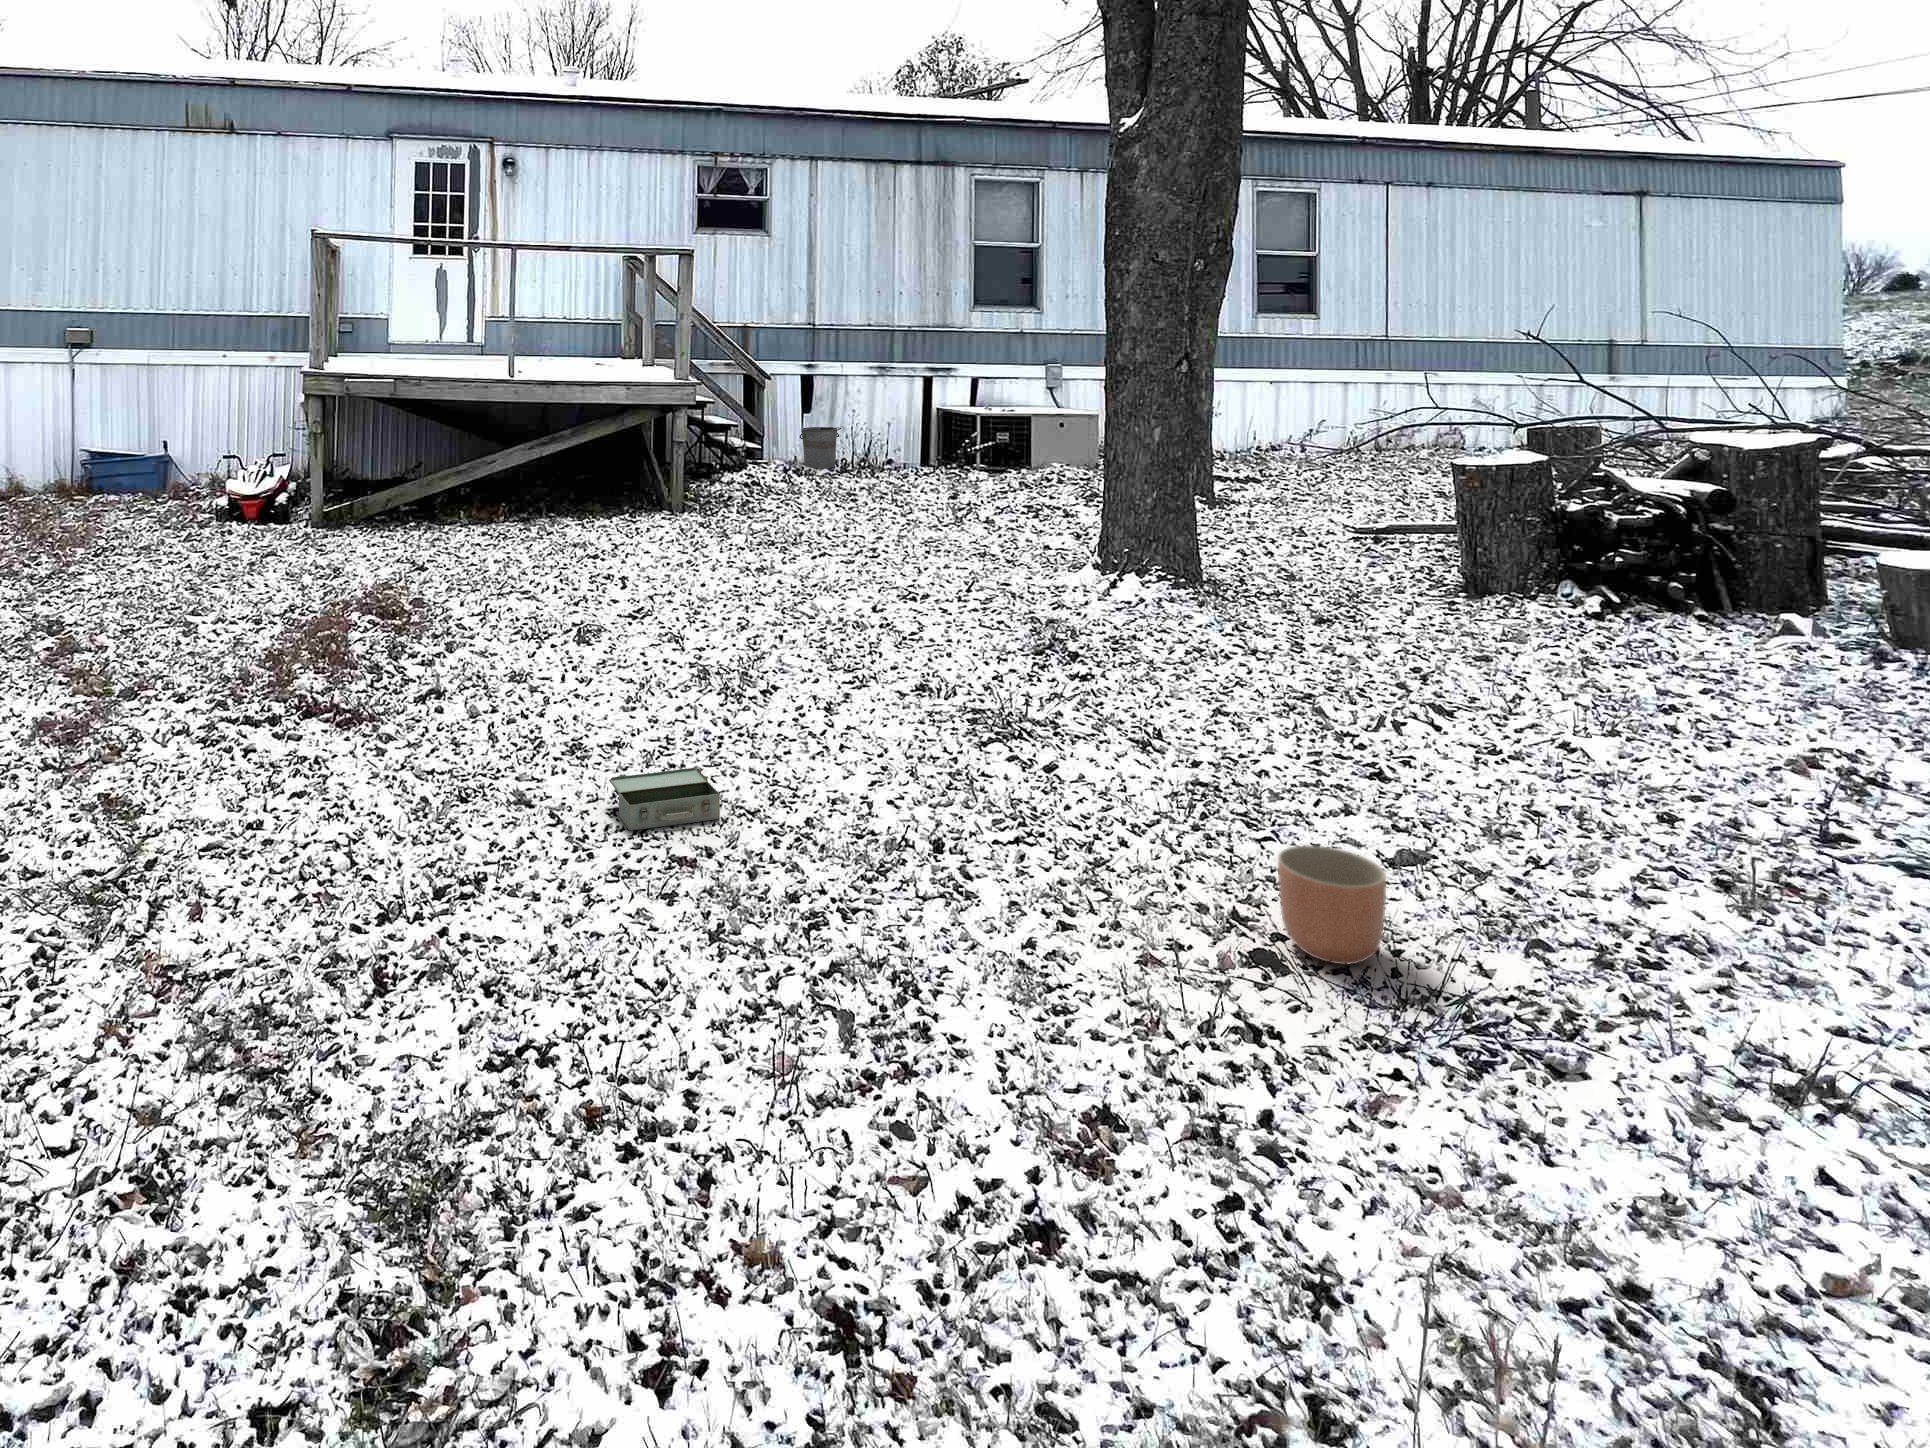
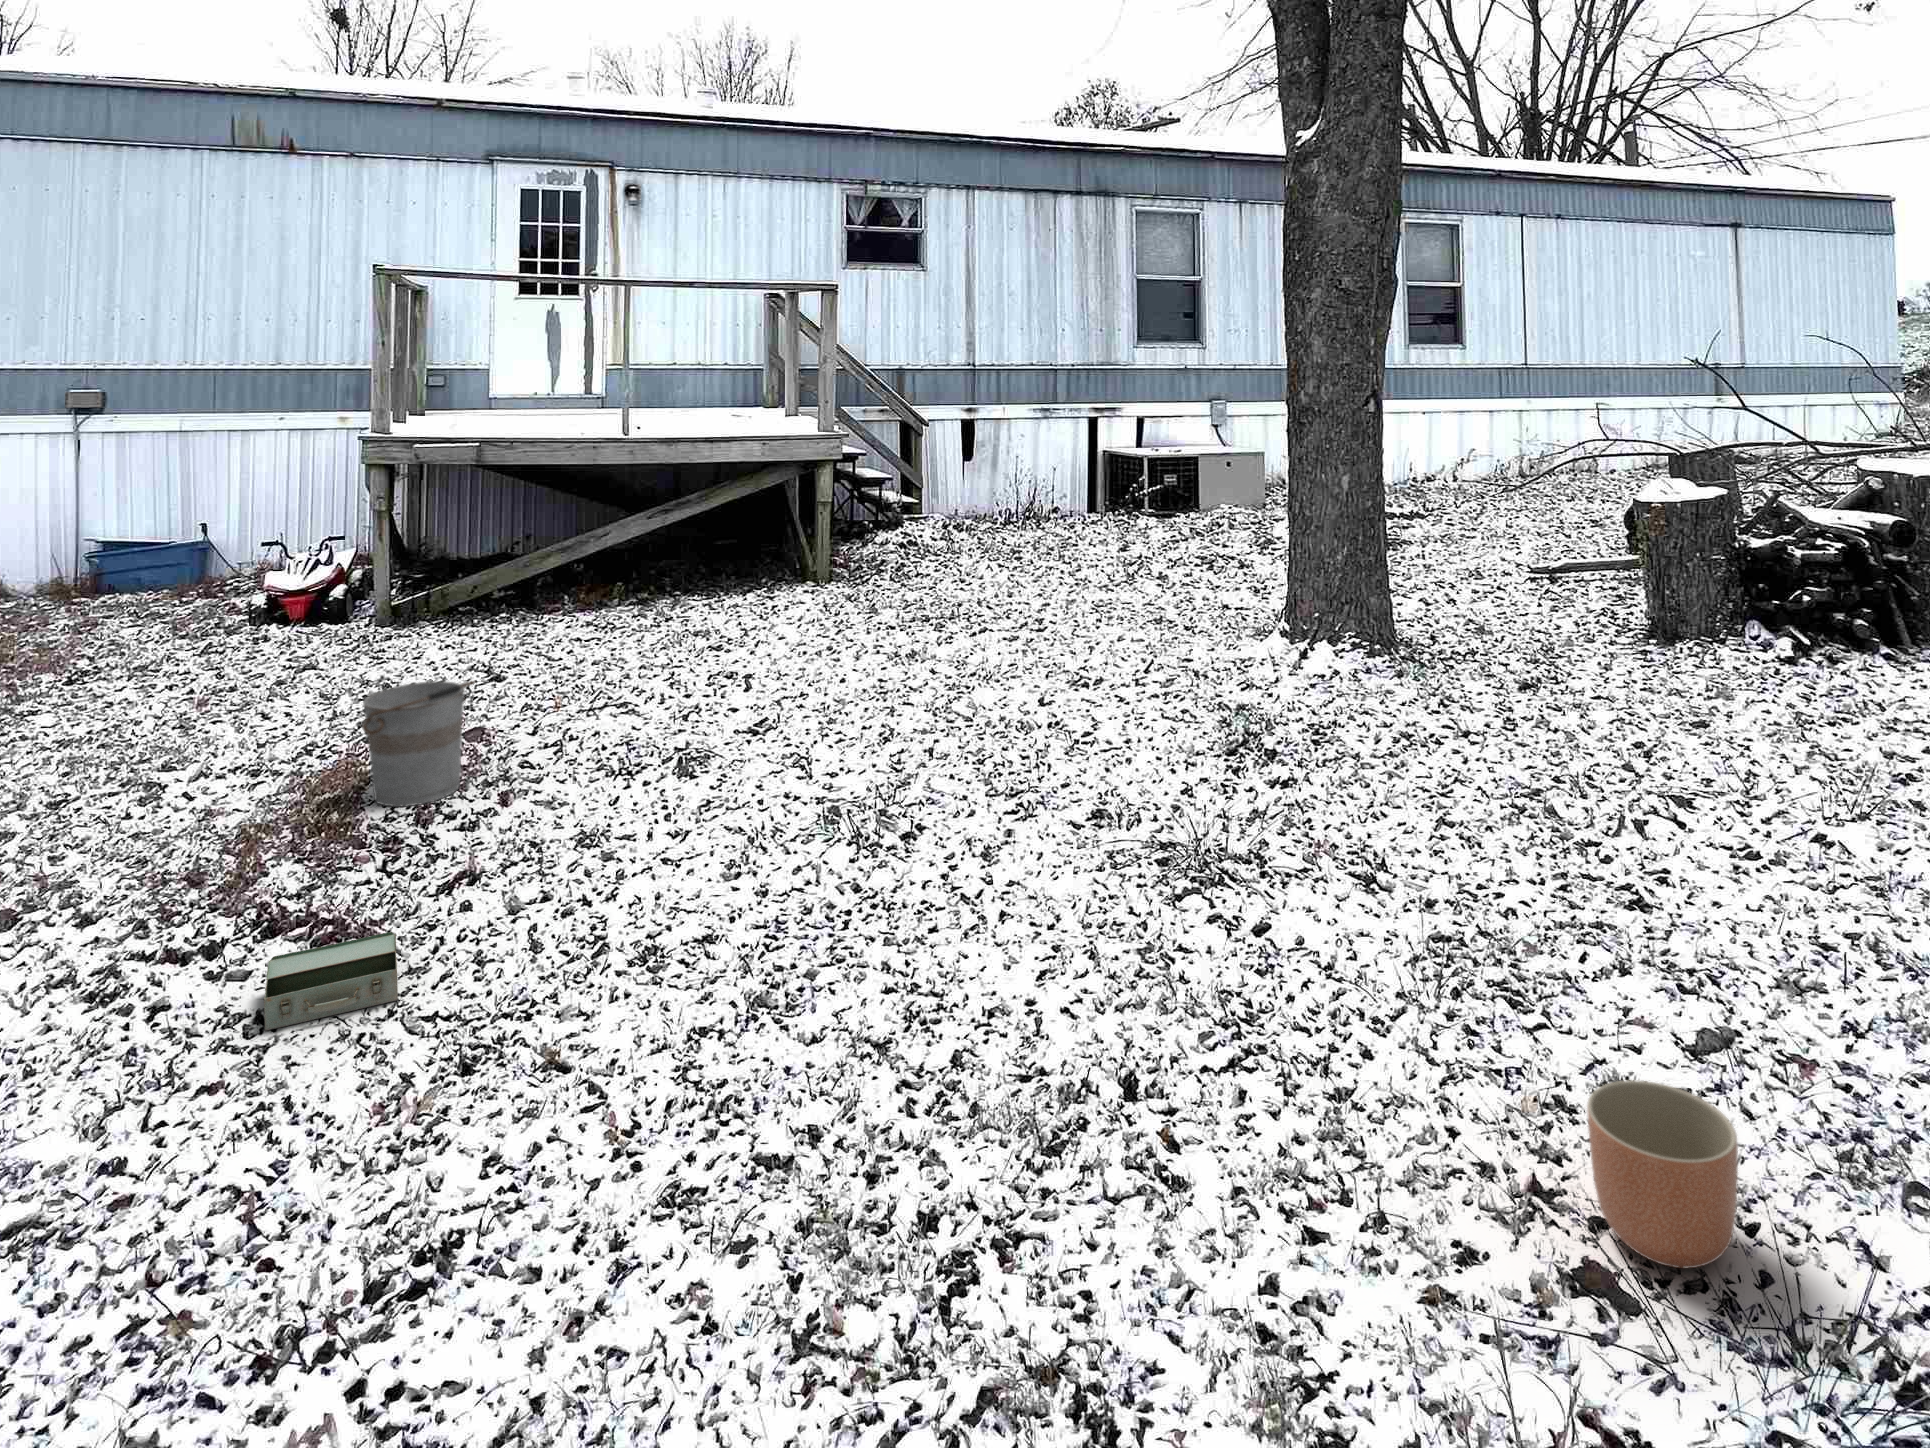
bucket: present [800,427,841,468] -> present [362,681,475,807]
toolbox: present [609,768,720,830] -> present [264,932,398,1031]

